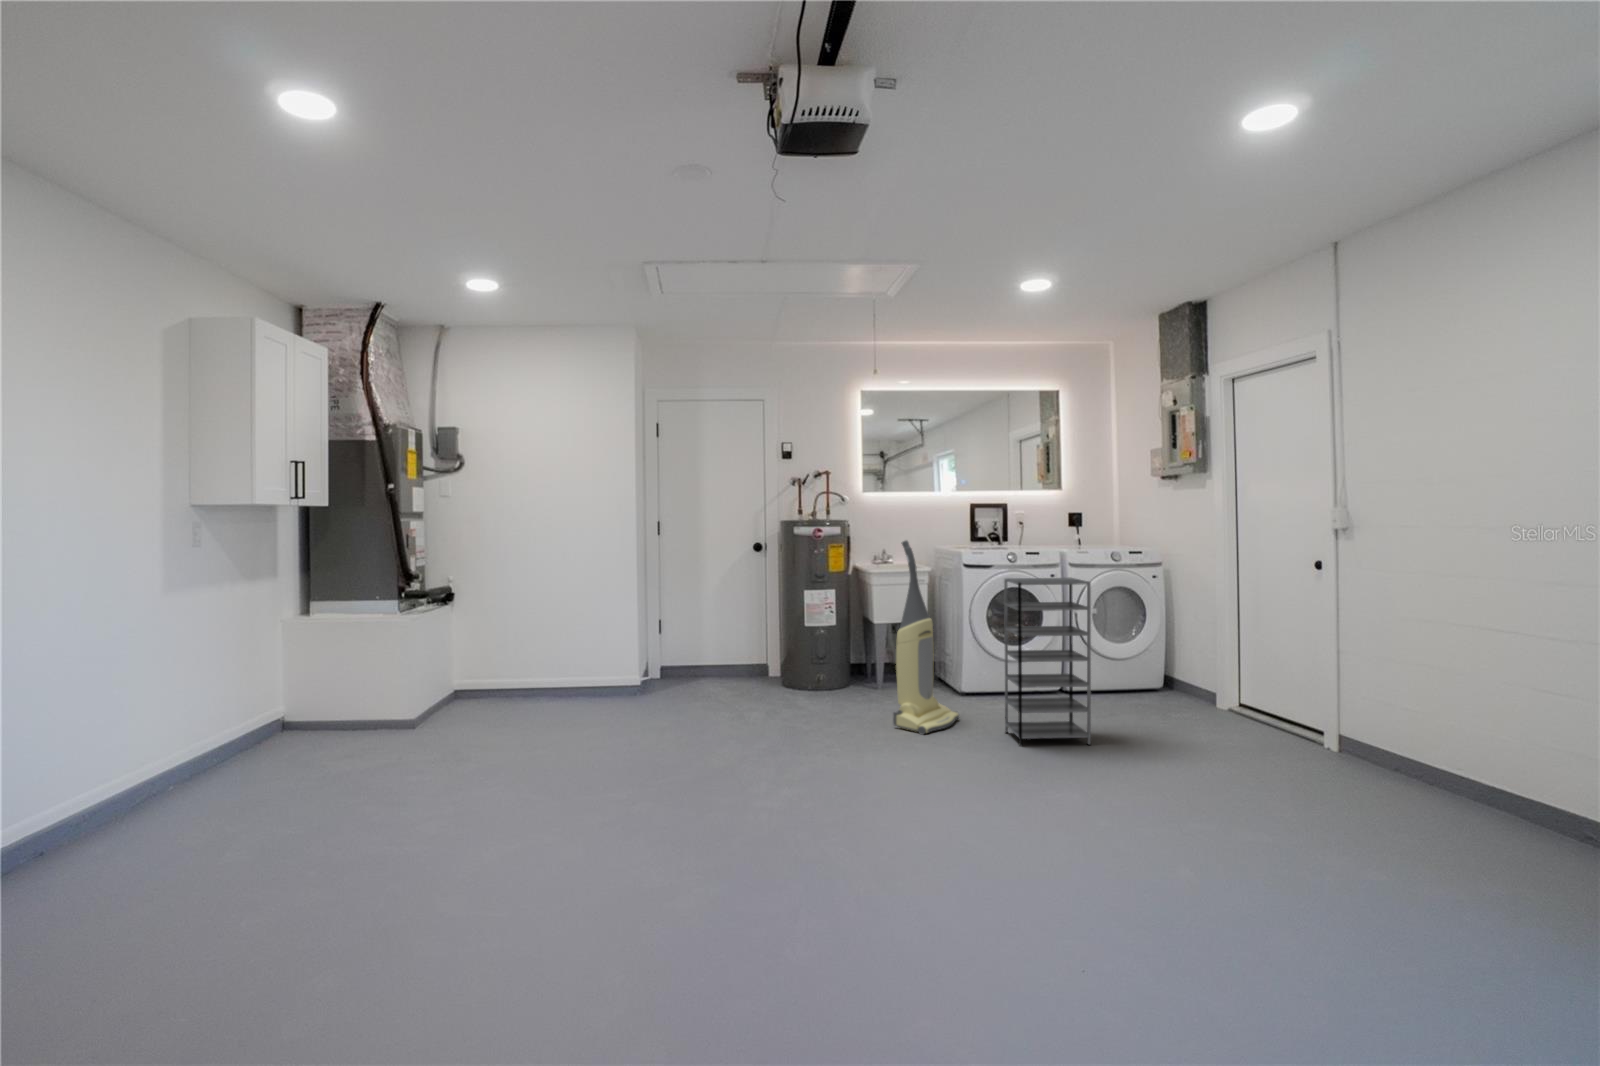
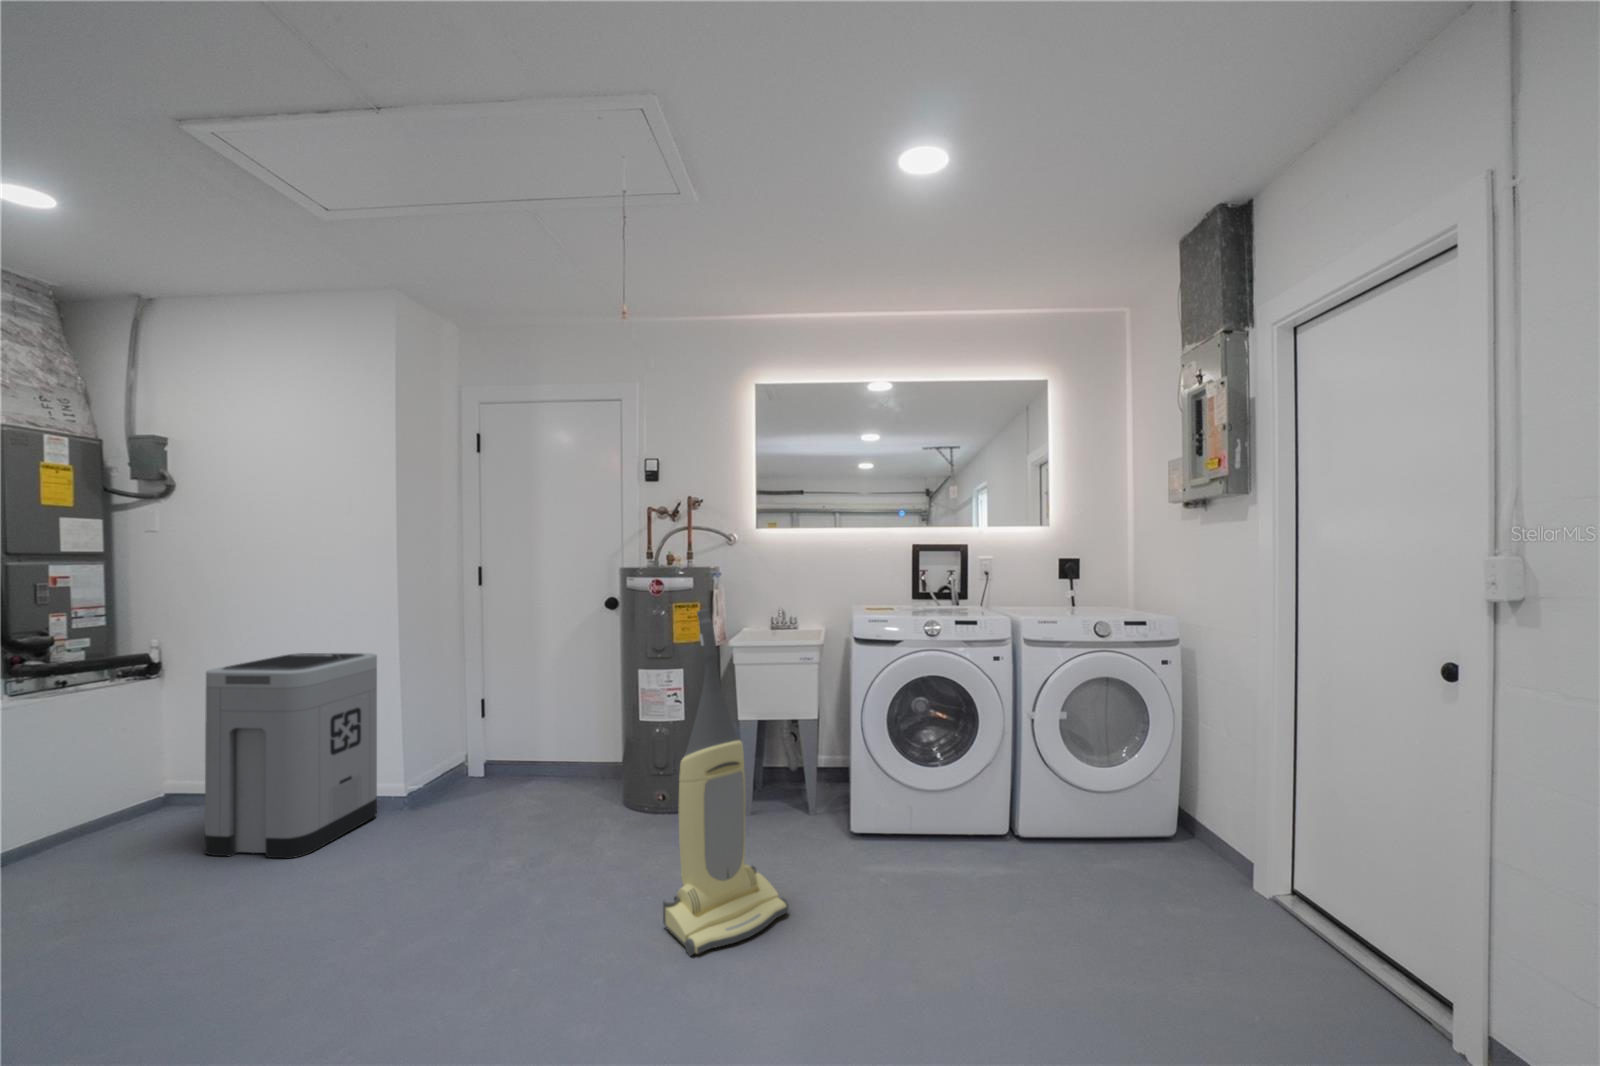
shelving unit: present [1004,578,1091,747] -> none [821,686,967,1040]
trash can: none [526,584,620,722] -> present [205,653,377,858]

